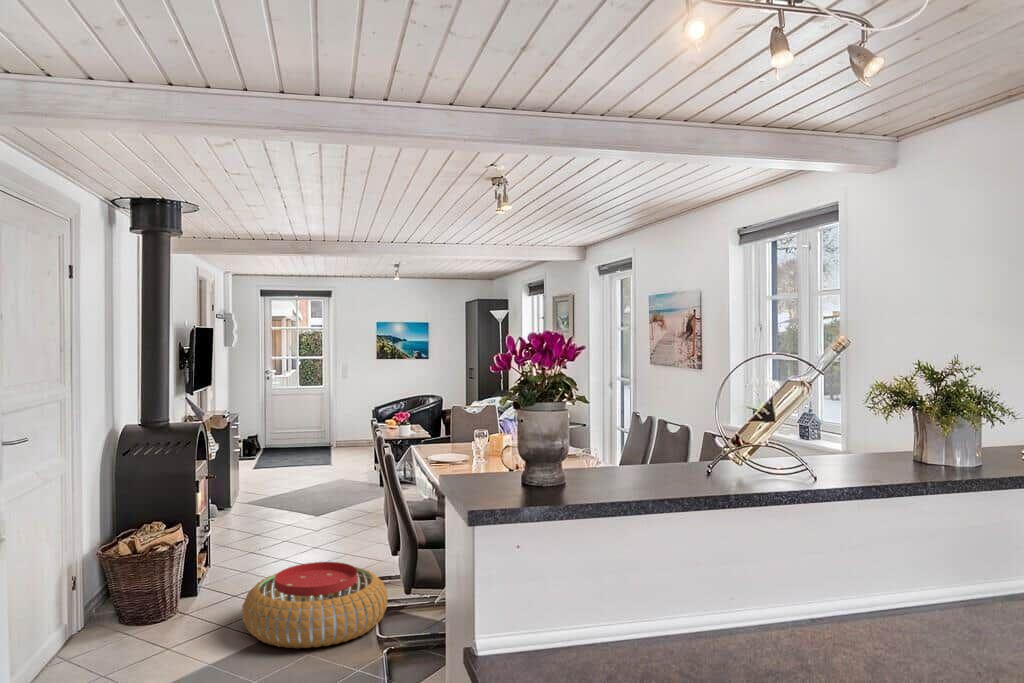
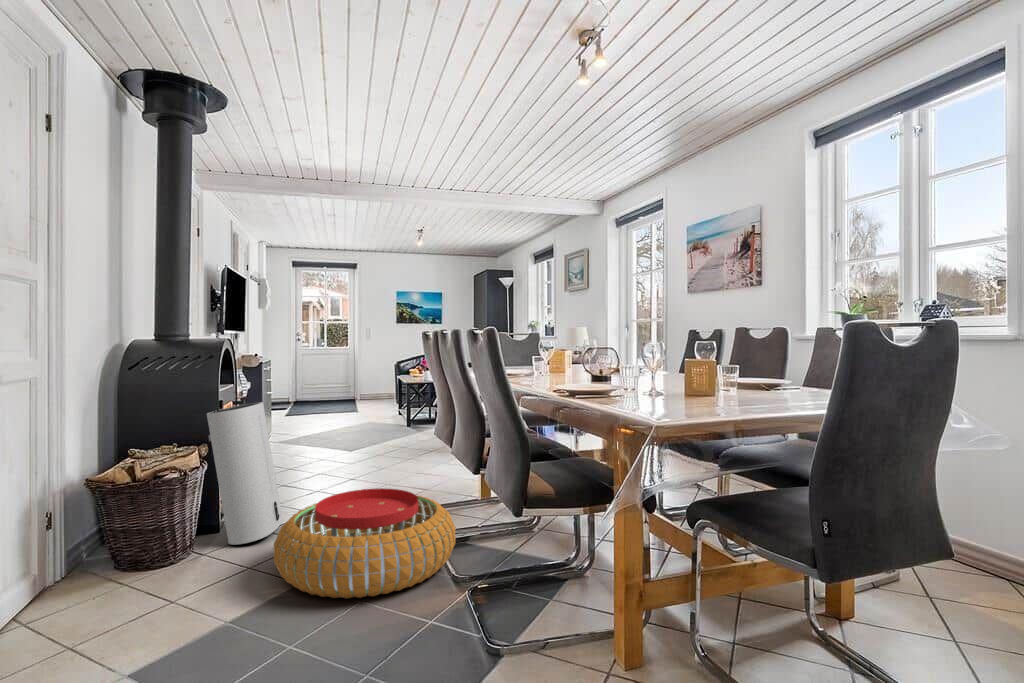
air purifier: none [188,484,249,606] -> present [207,402,283,545]

